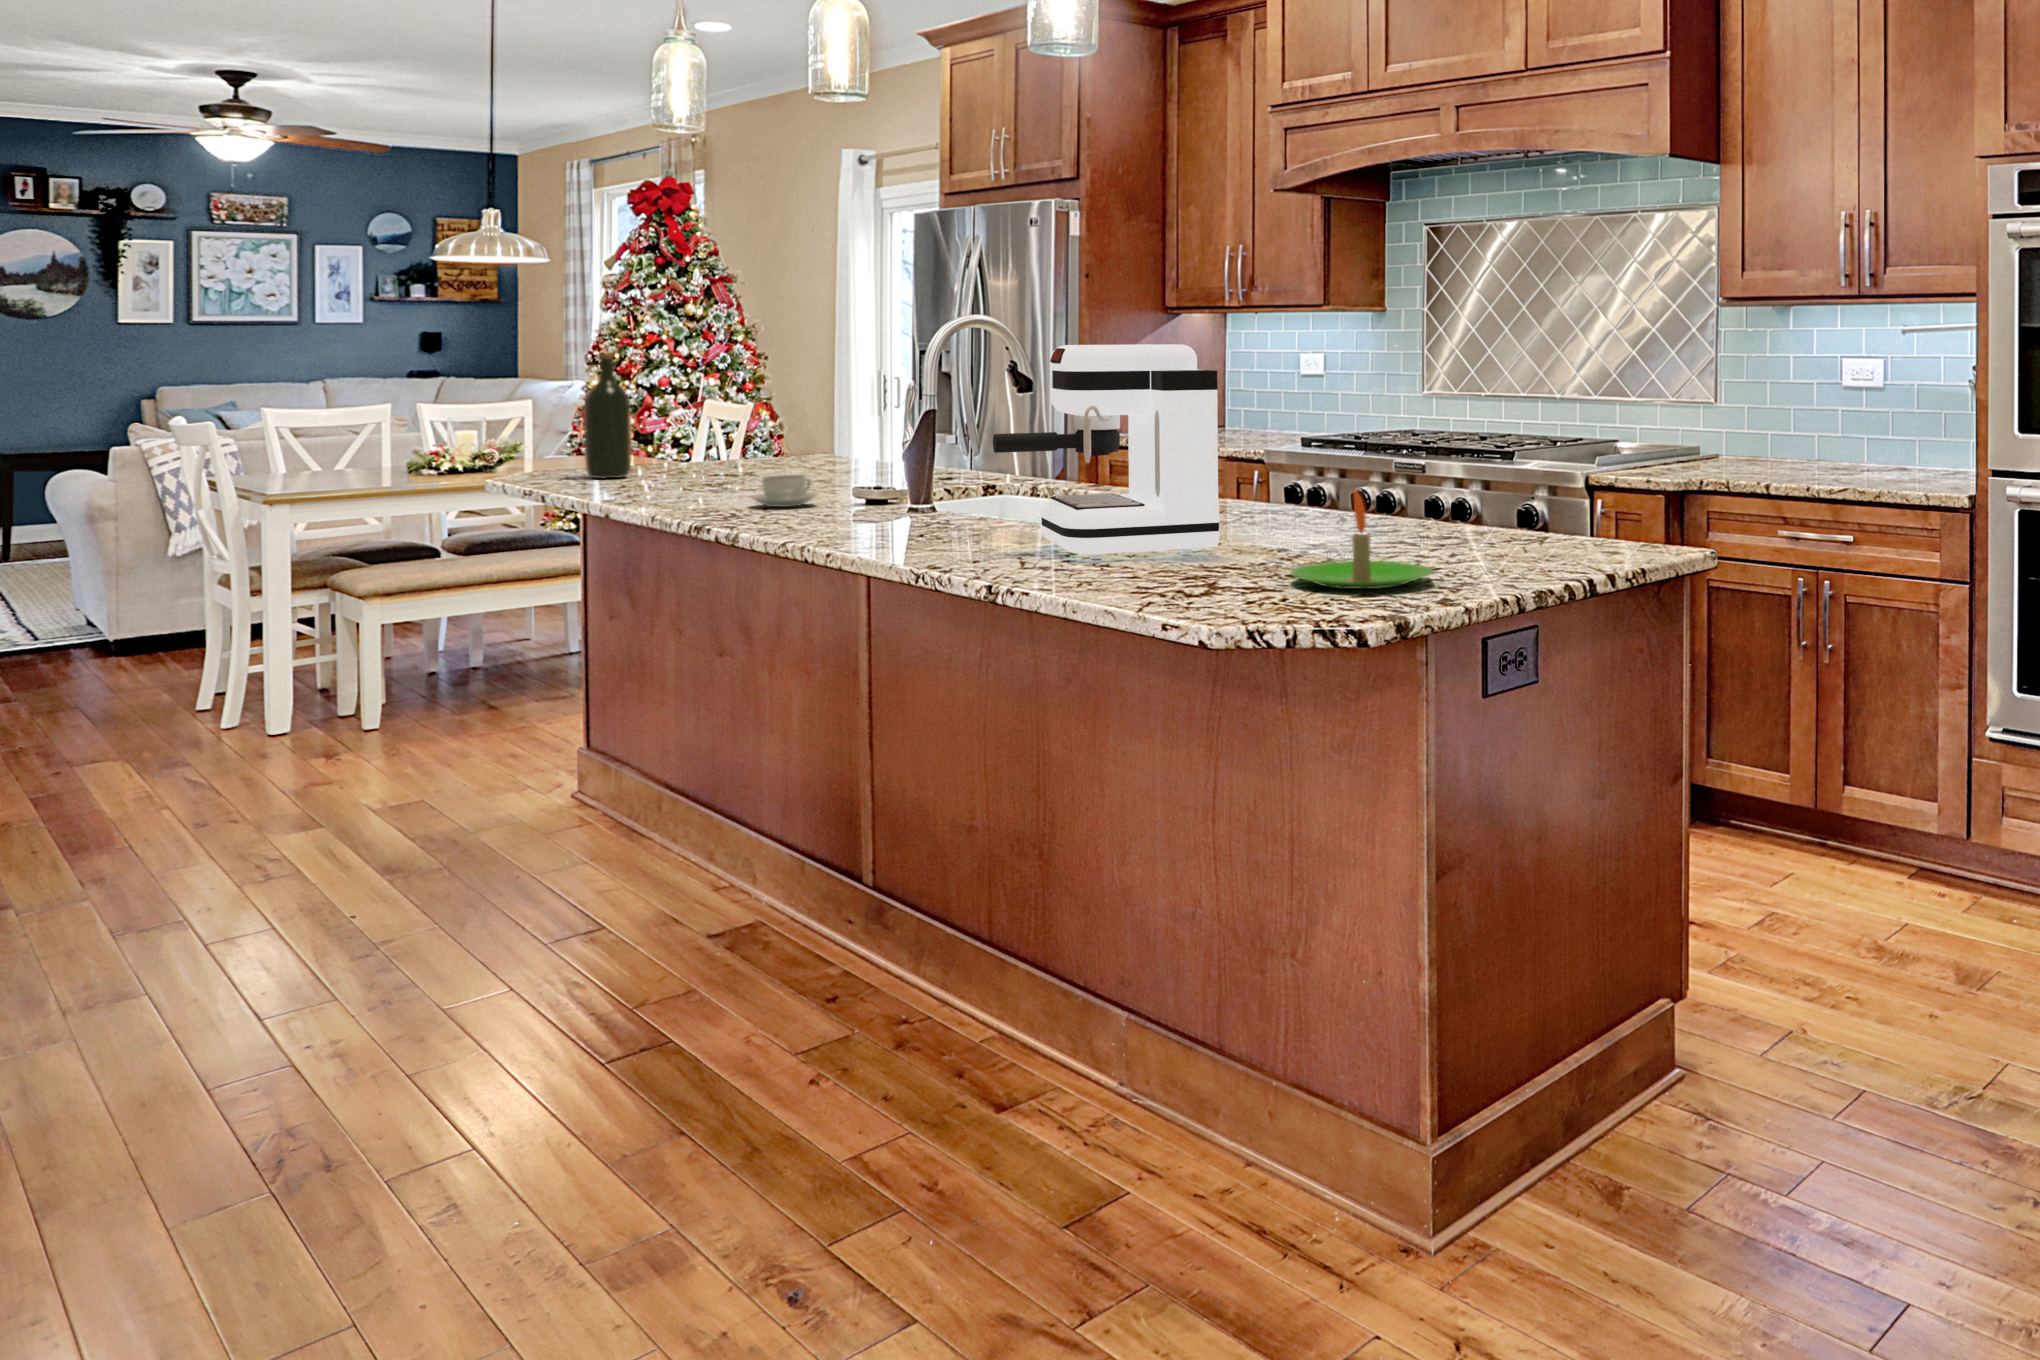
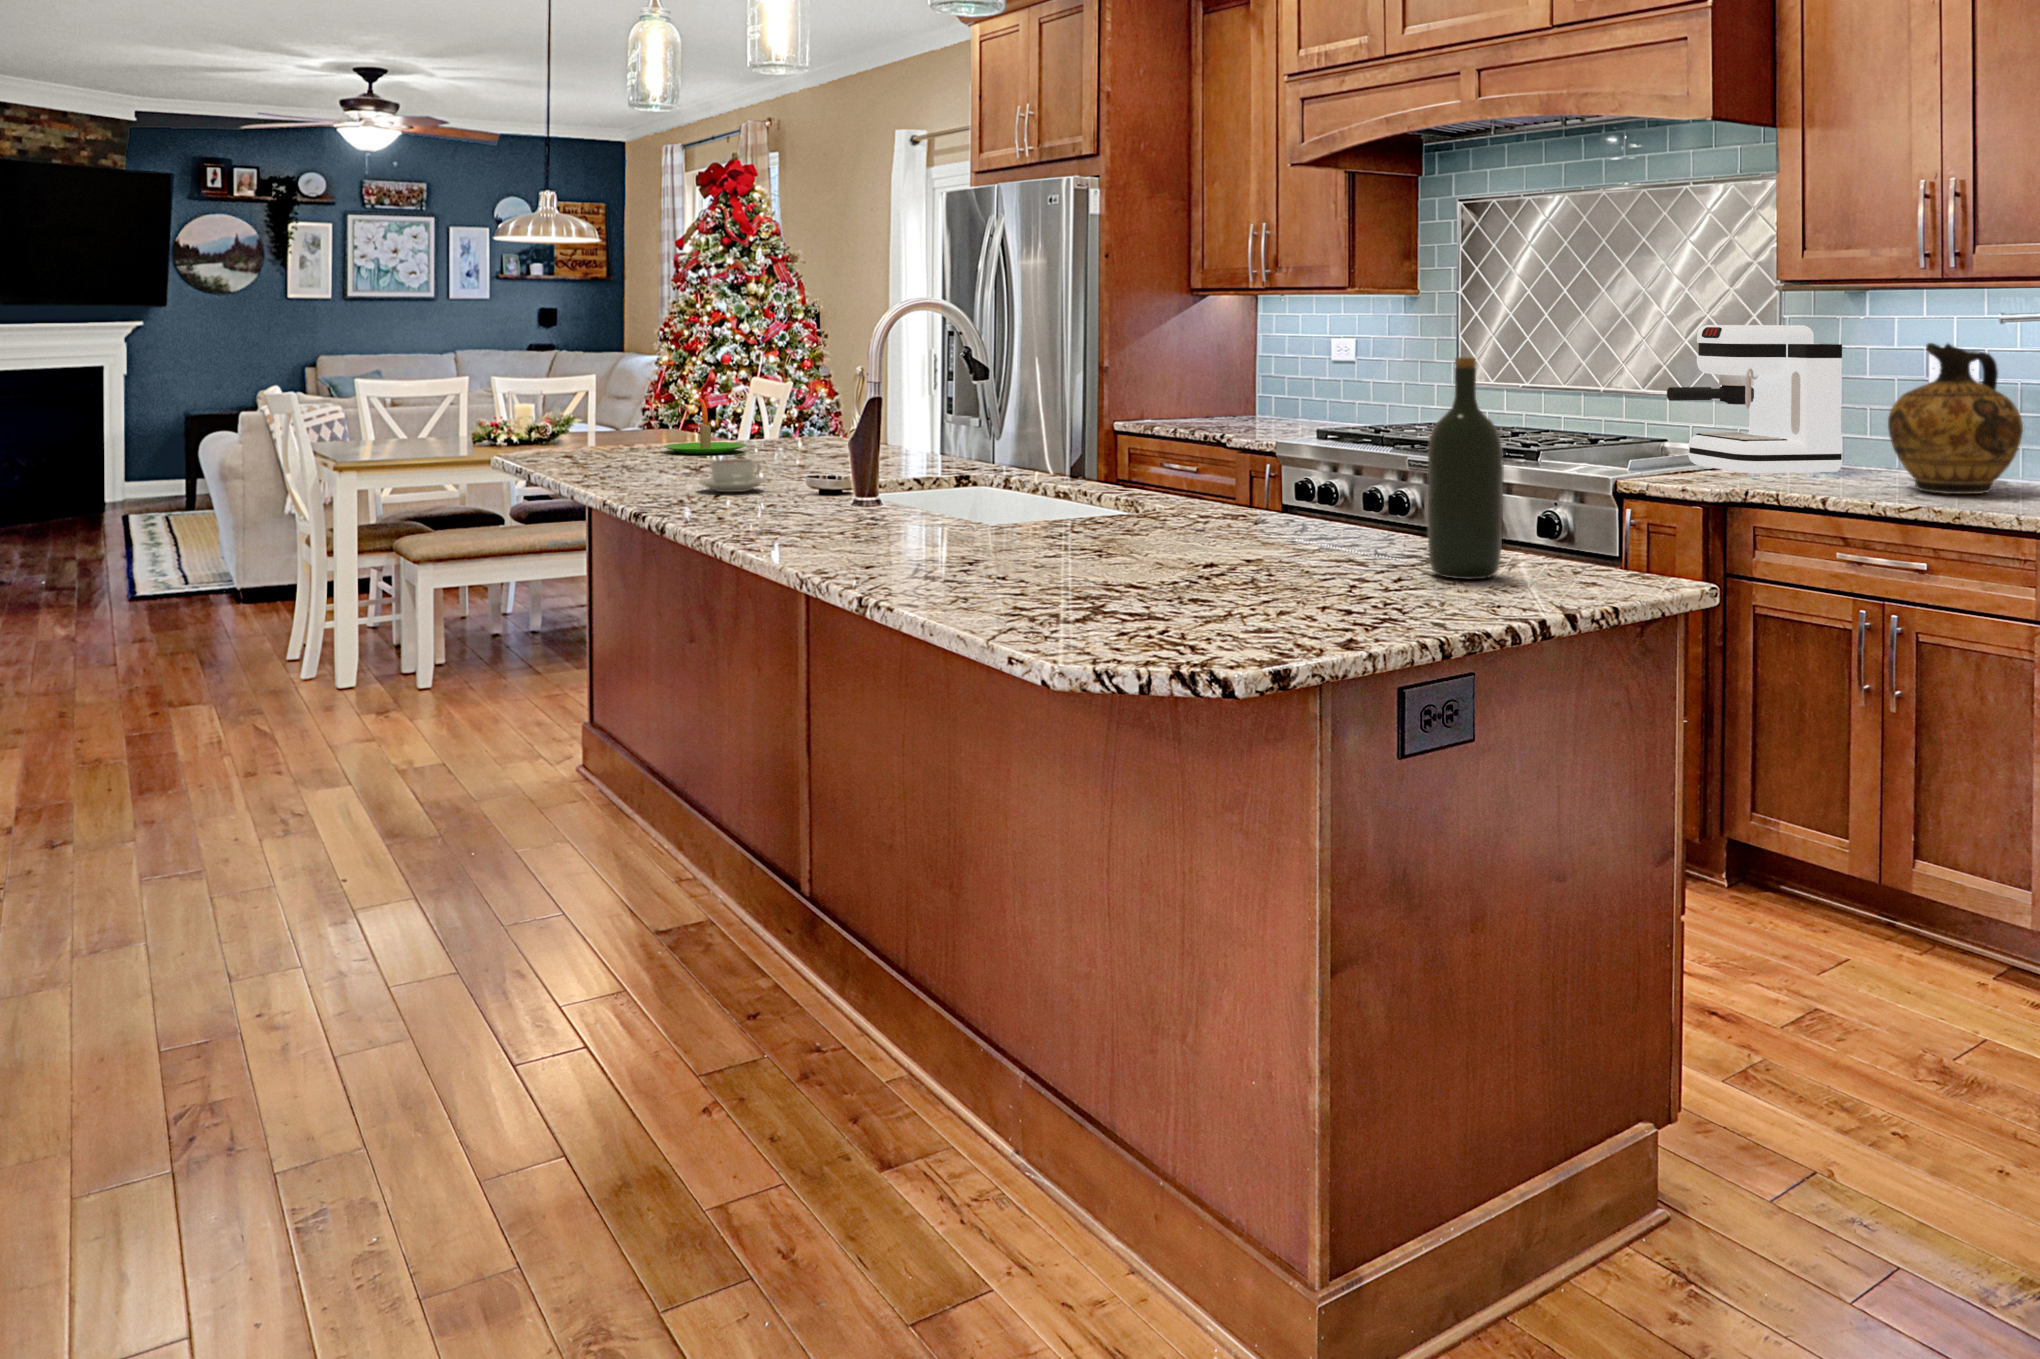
coffee maker: present [993,344,1219,559] -> present [1667,325,1842,477]
ceramic jug: none [1820,350,1926,478] -> present [1888,343,2023,494]
wine bottle: present [584,353,632,478] -> present [1428,357,1503,579]
candle: present [1290,490,1433,589] -> present [664,400,746,454]

